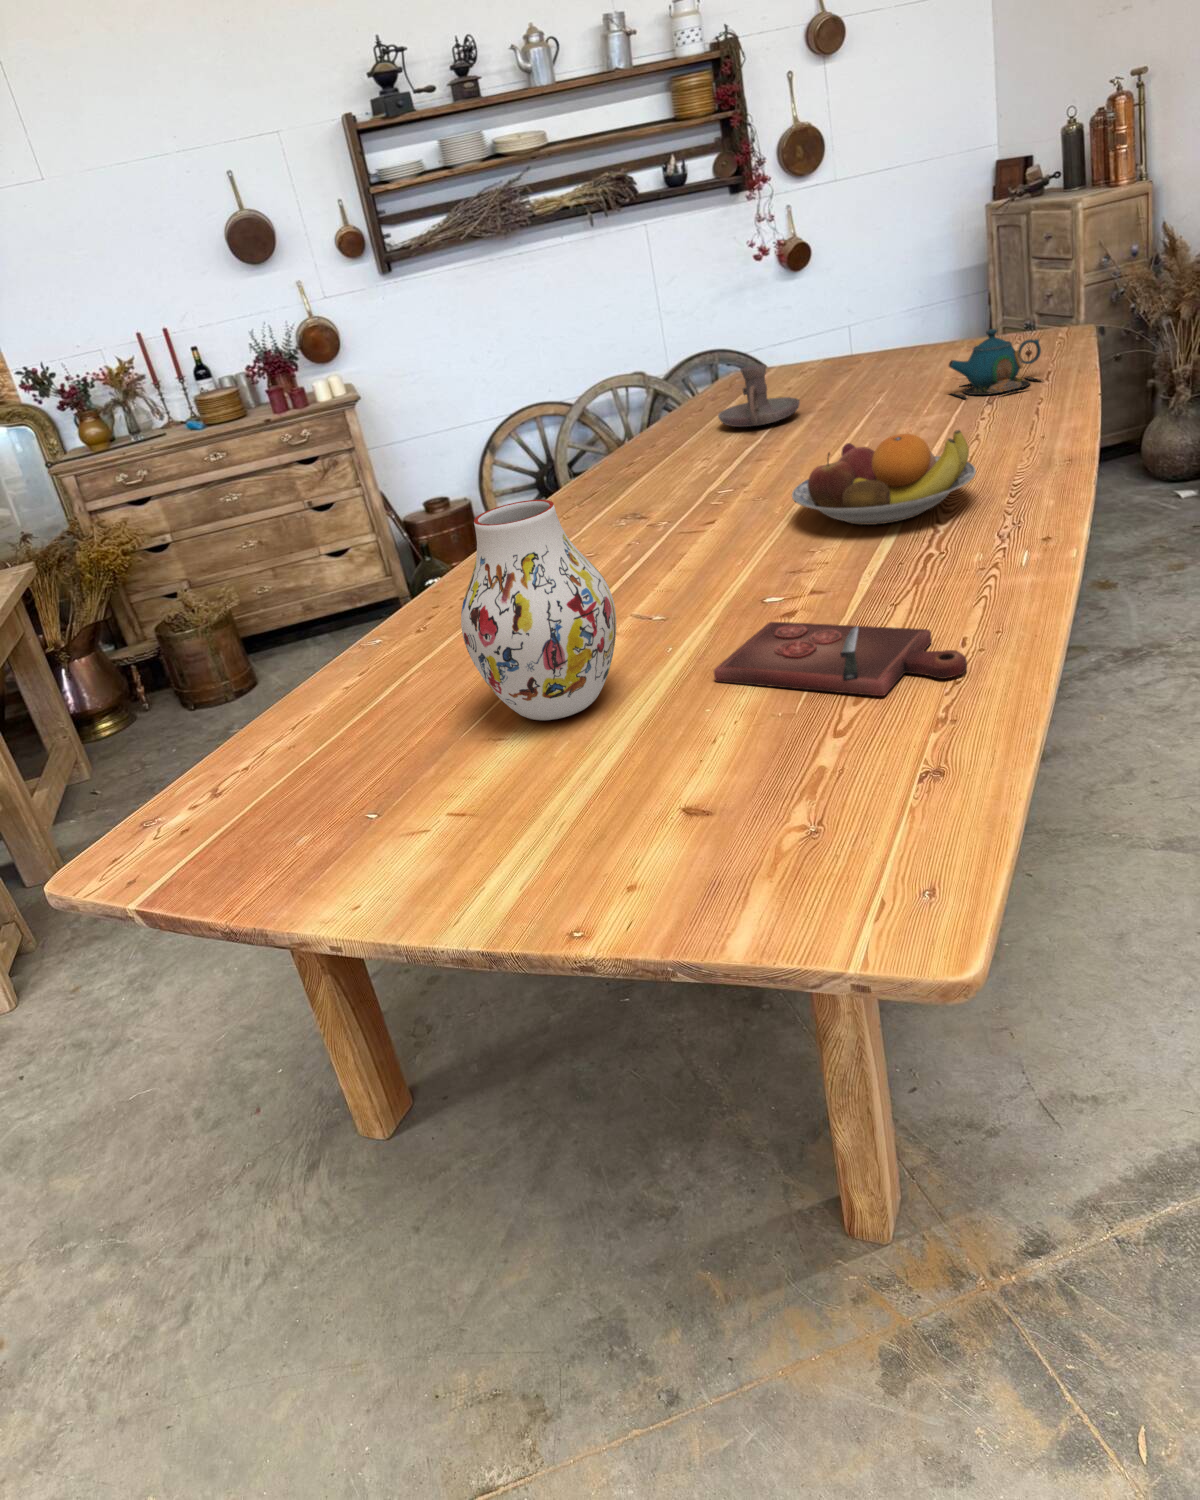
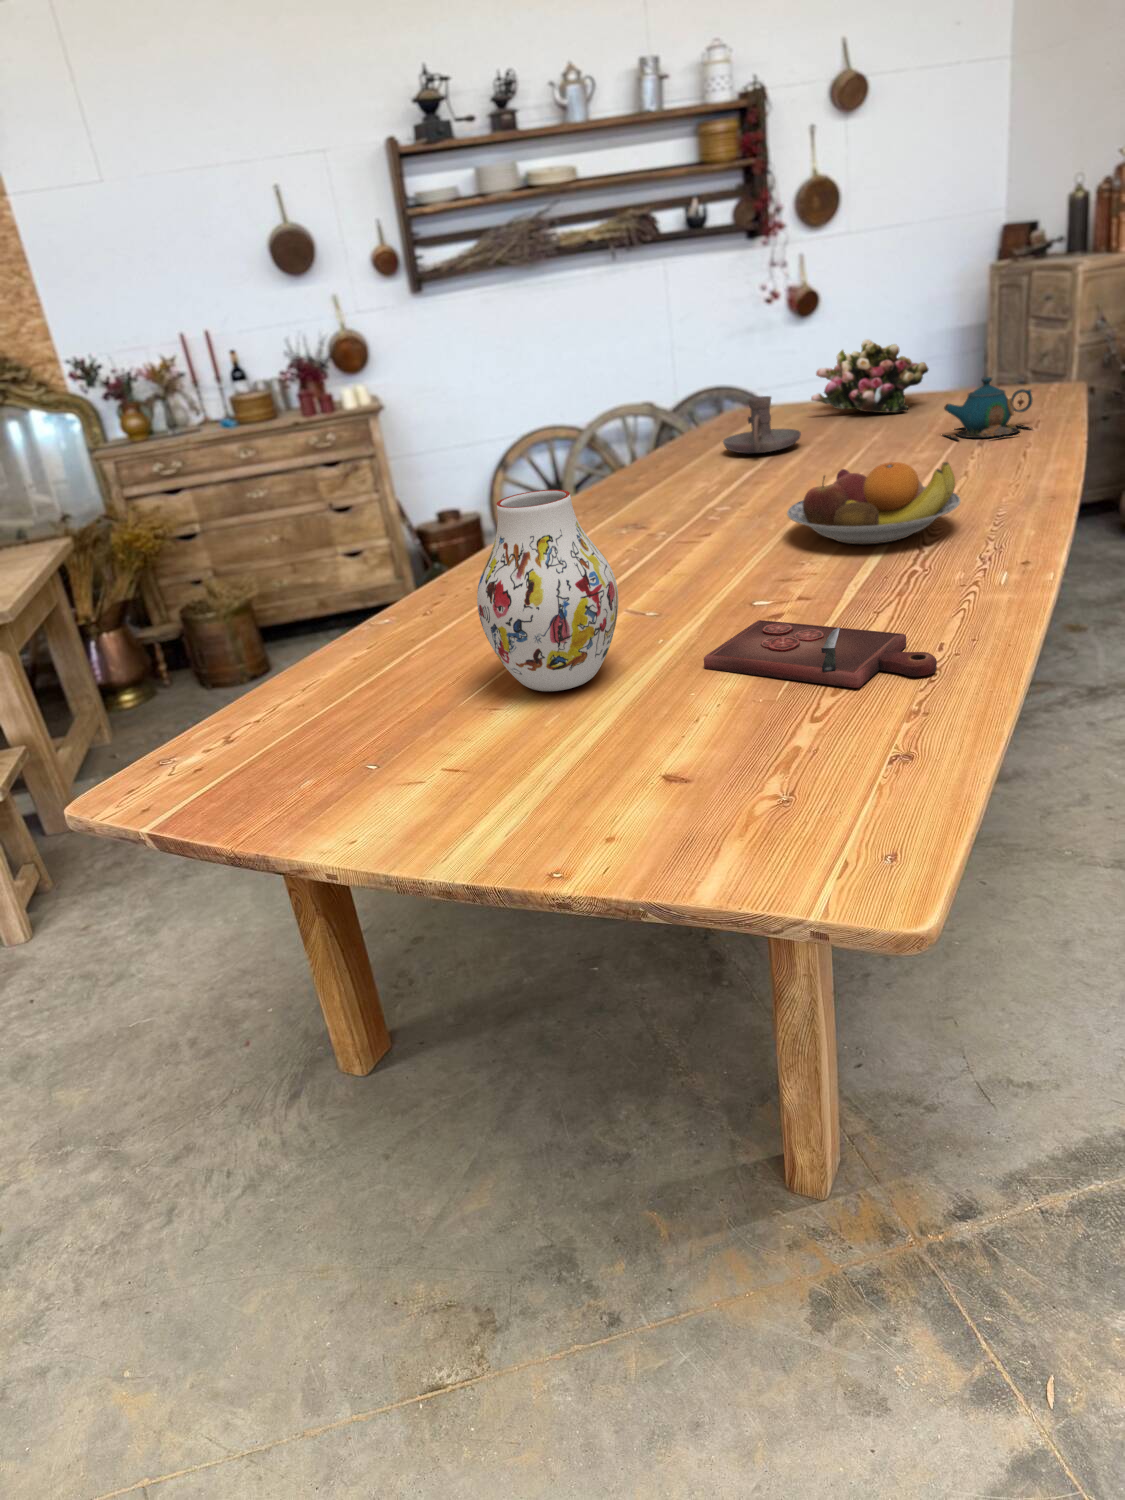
flower arrangement: none [808,295,929,372] -> present [811,339,928,413]

